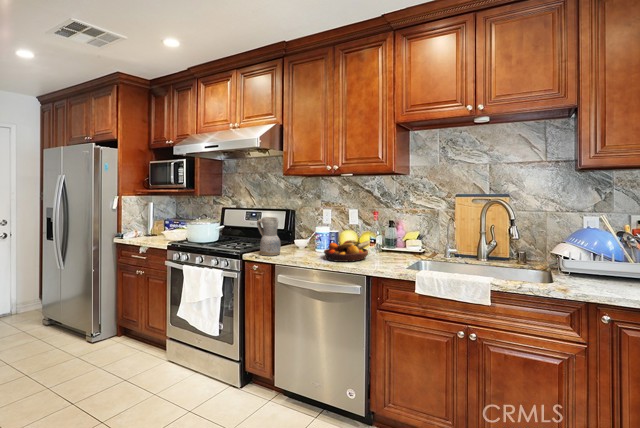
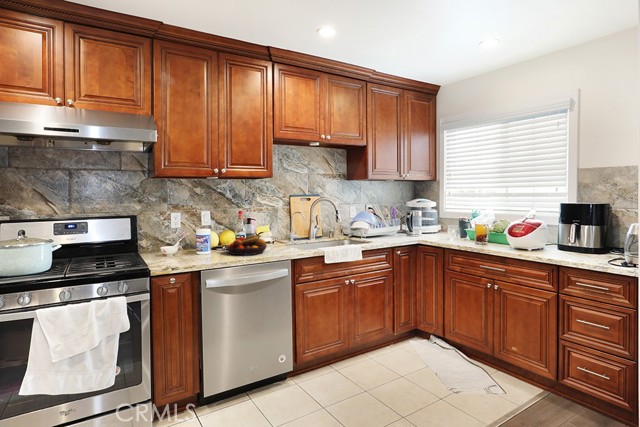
ceramic pitcher: present [257,217,281,256] -> none [158,221,189,264]

